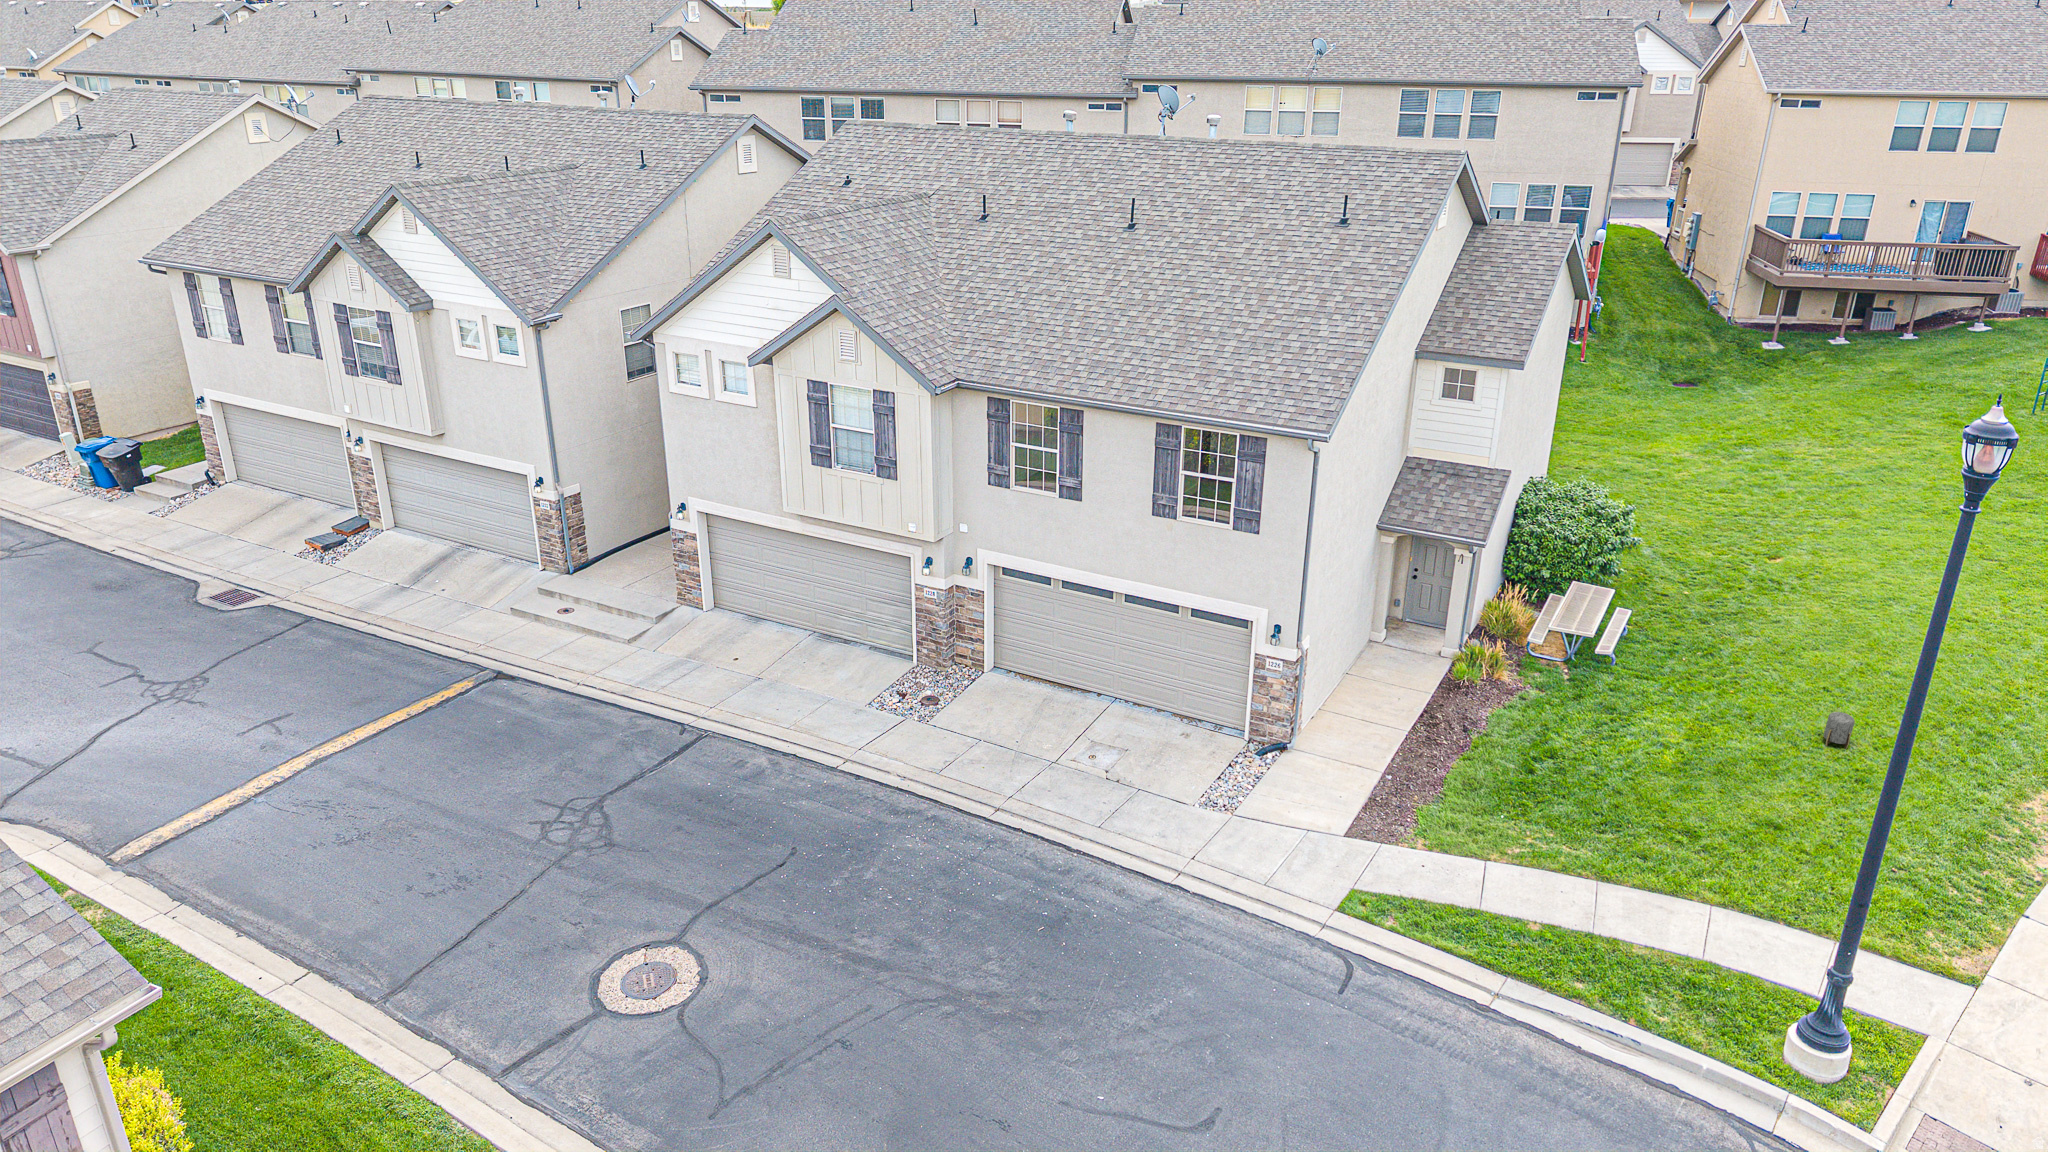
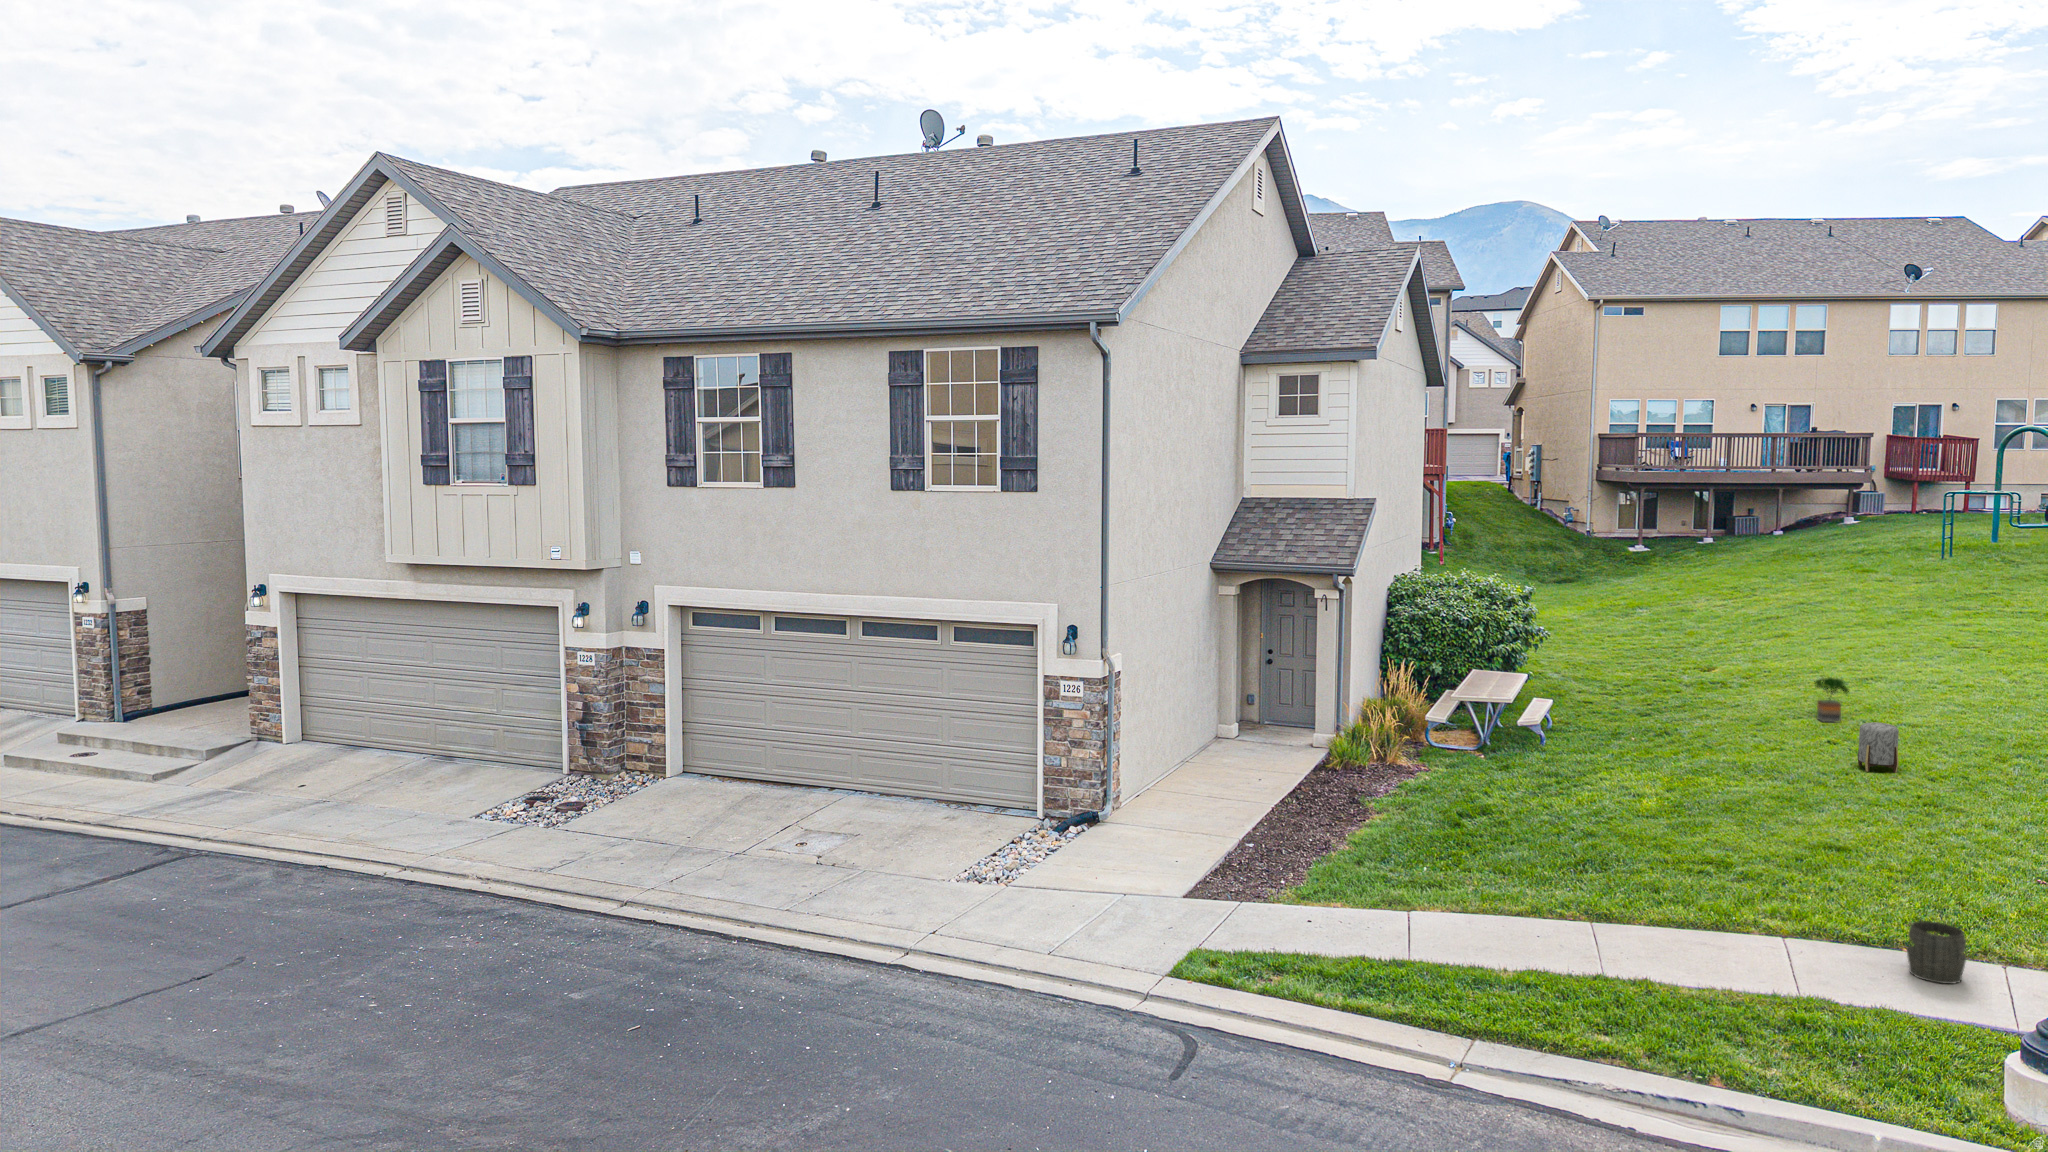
potted tree: none [1820,641,1847,675] -> present [1814,678,1849,723]
woven basket: none [1775,915,1810,954] -> present [1907,921,1966,984]

